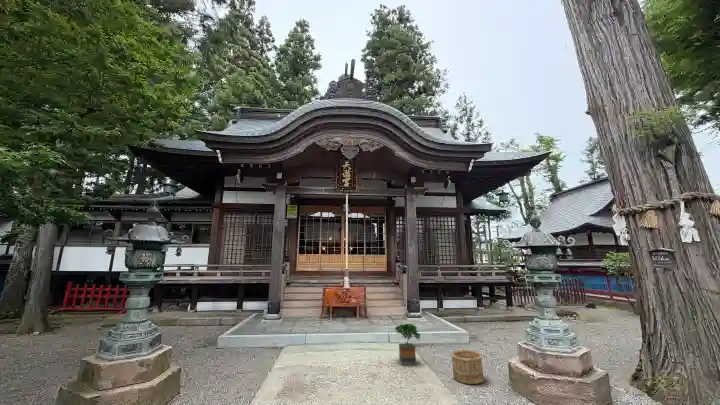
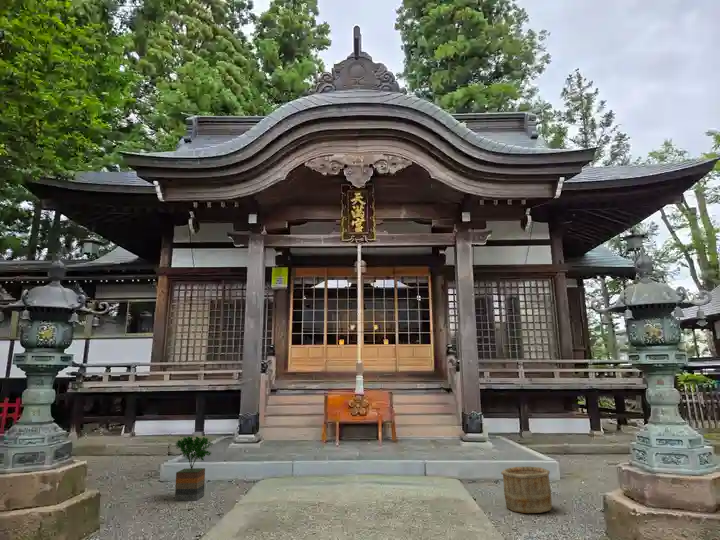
potted tree: present [395,324,420,366] -> present [175,436,213,501]

